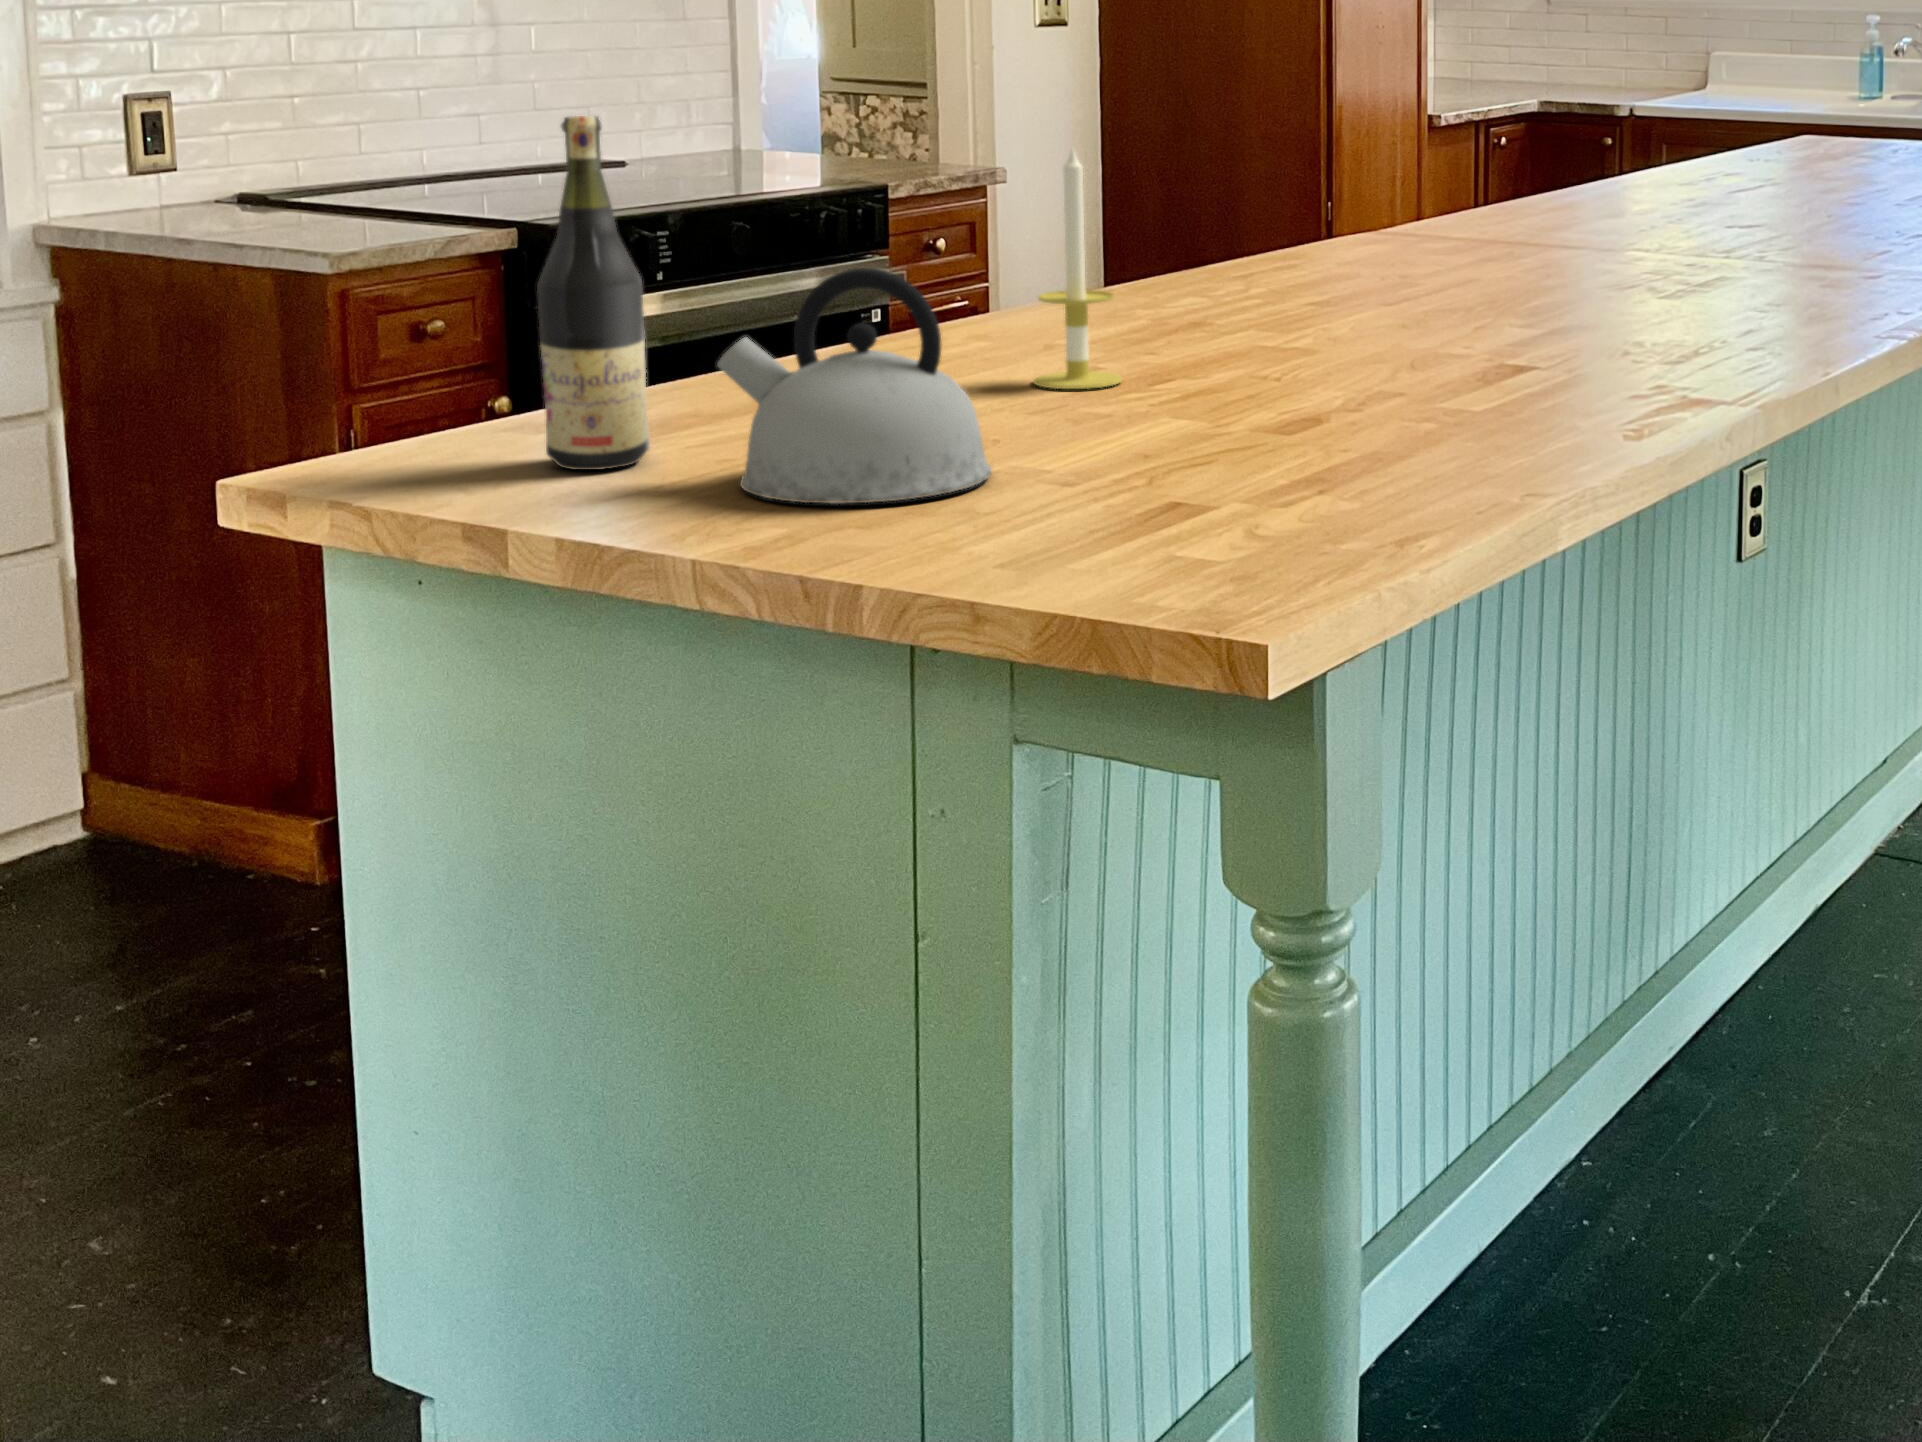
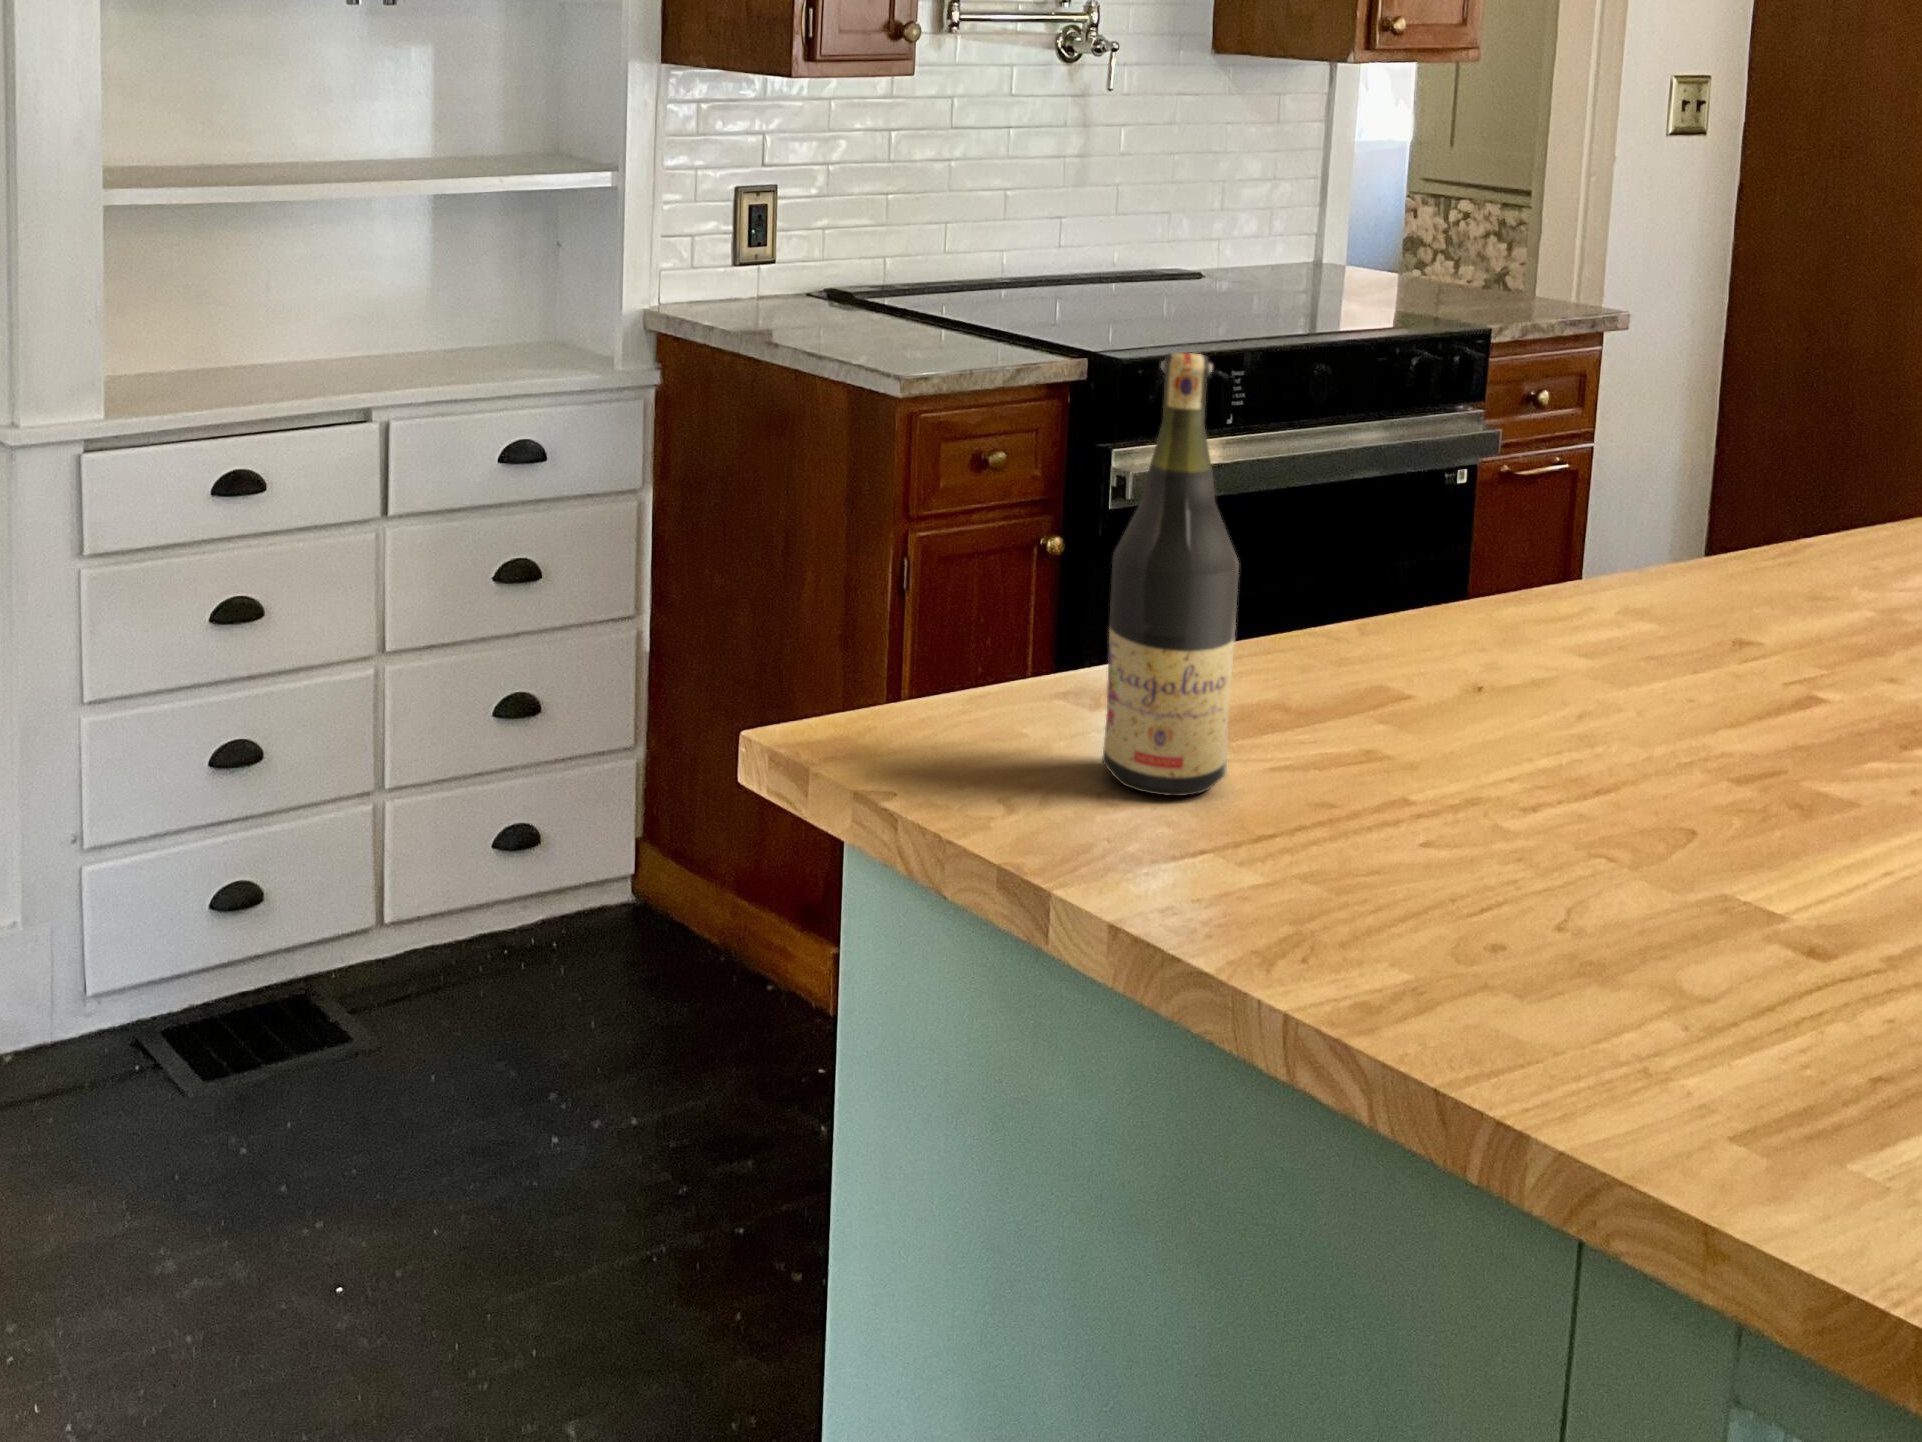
candle: present [1034,148,1122,389] -> none [1718,406,1847,737]
kettle: present [717,268,991,504] -> none [1326,605,1690,949]

